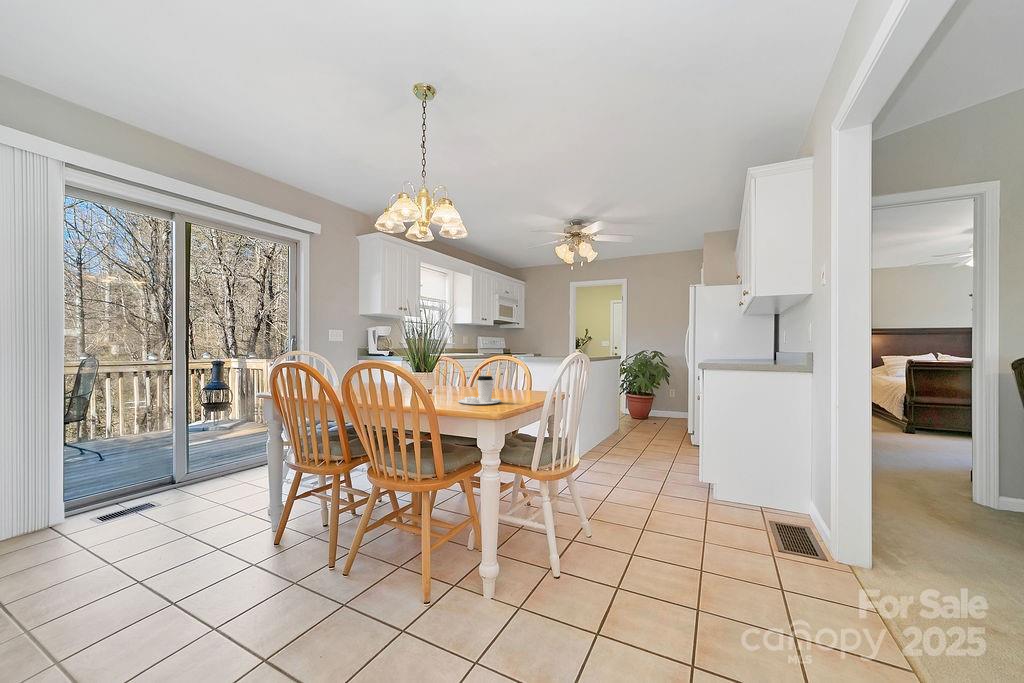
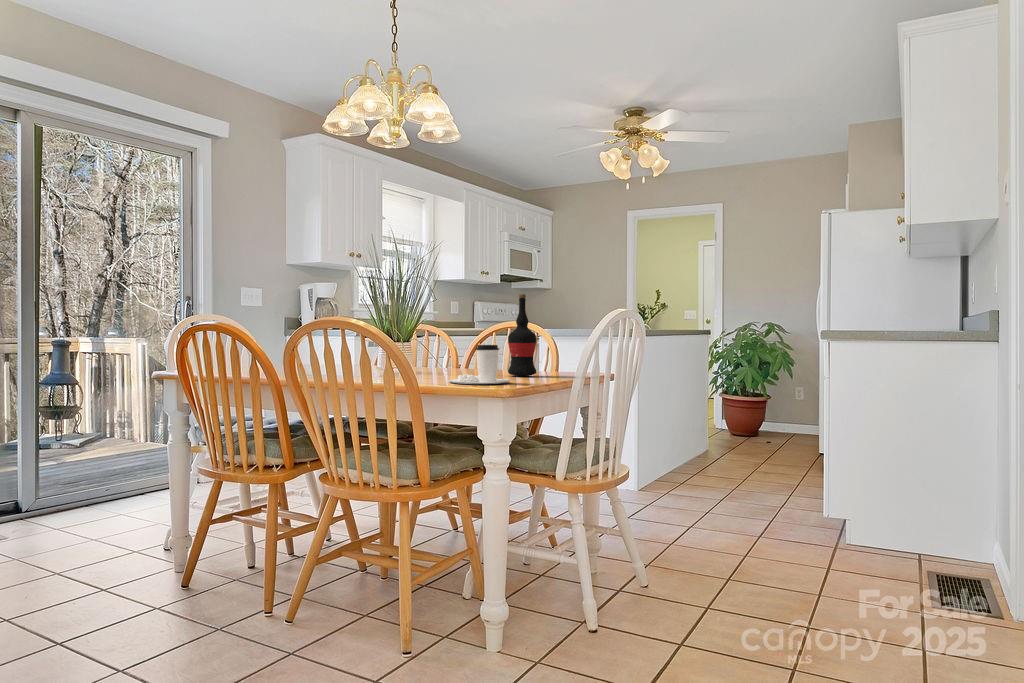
wine bottle: none [499,339,518,394] -> present [508,294,537,376]

